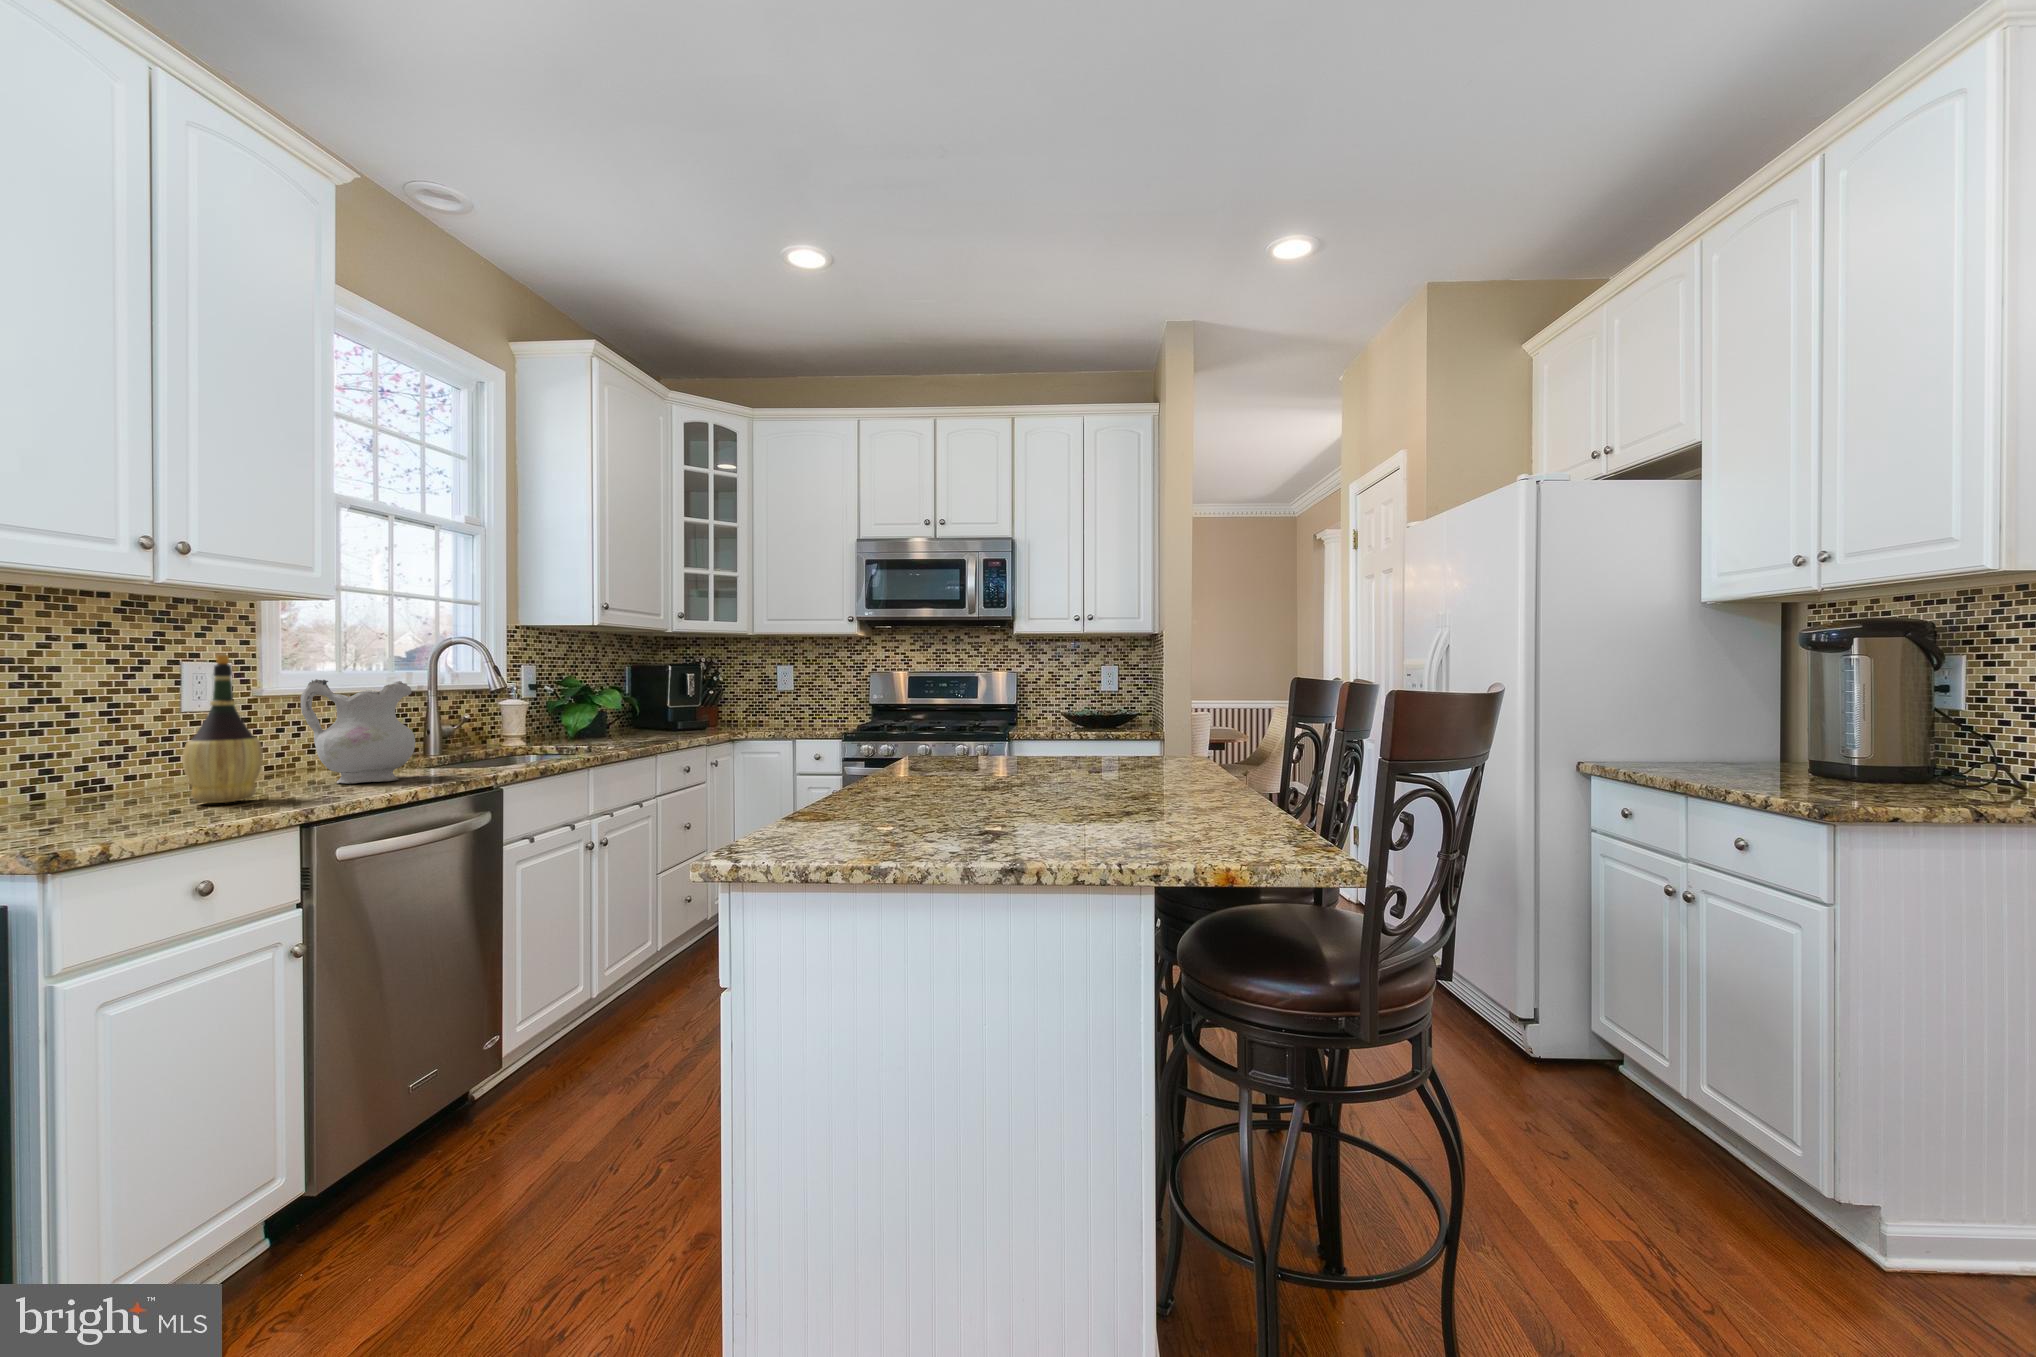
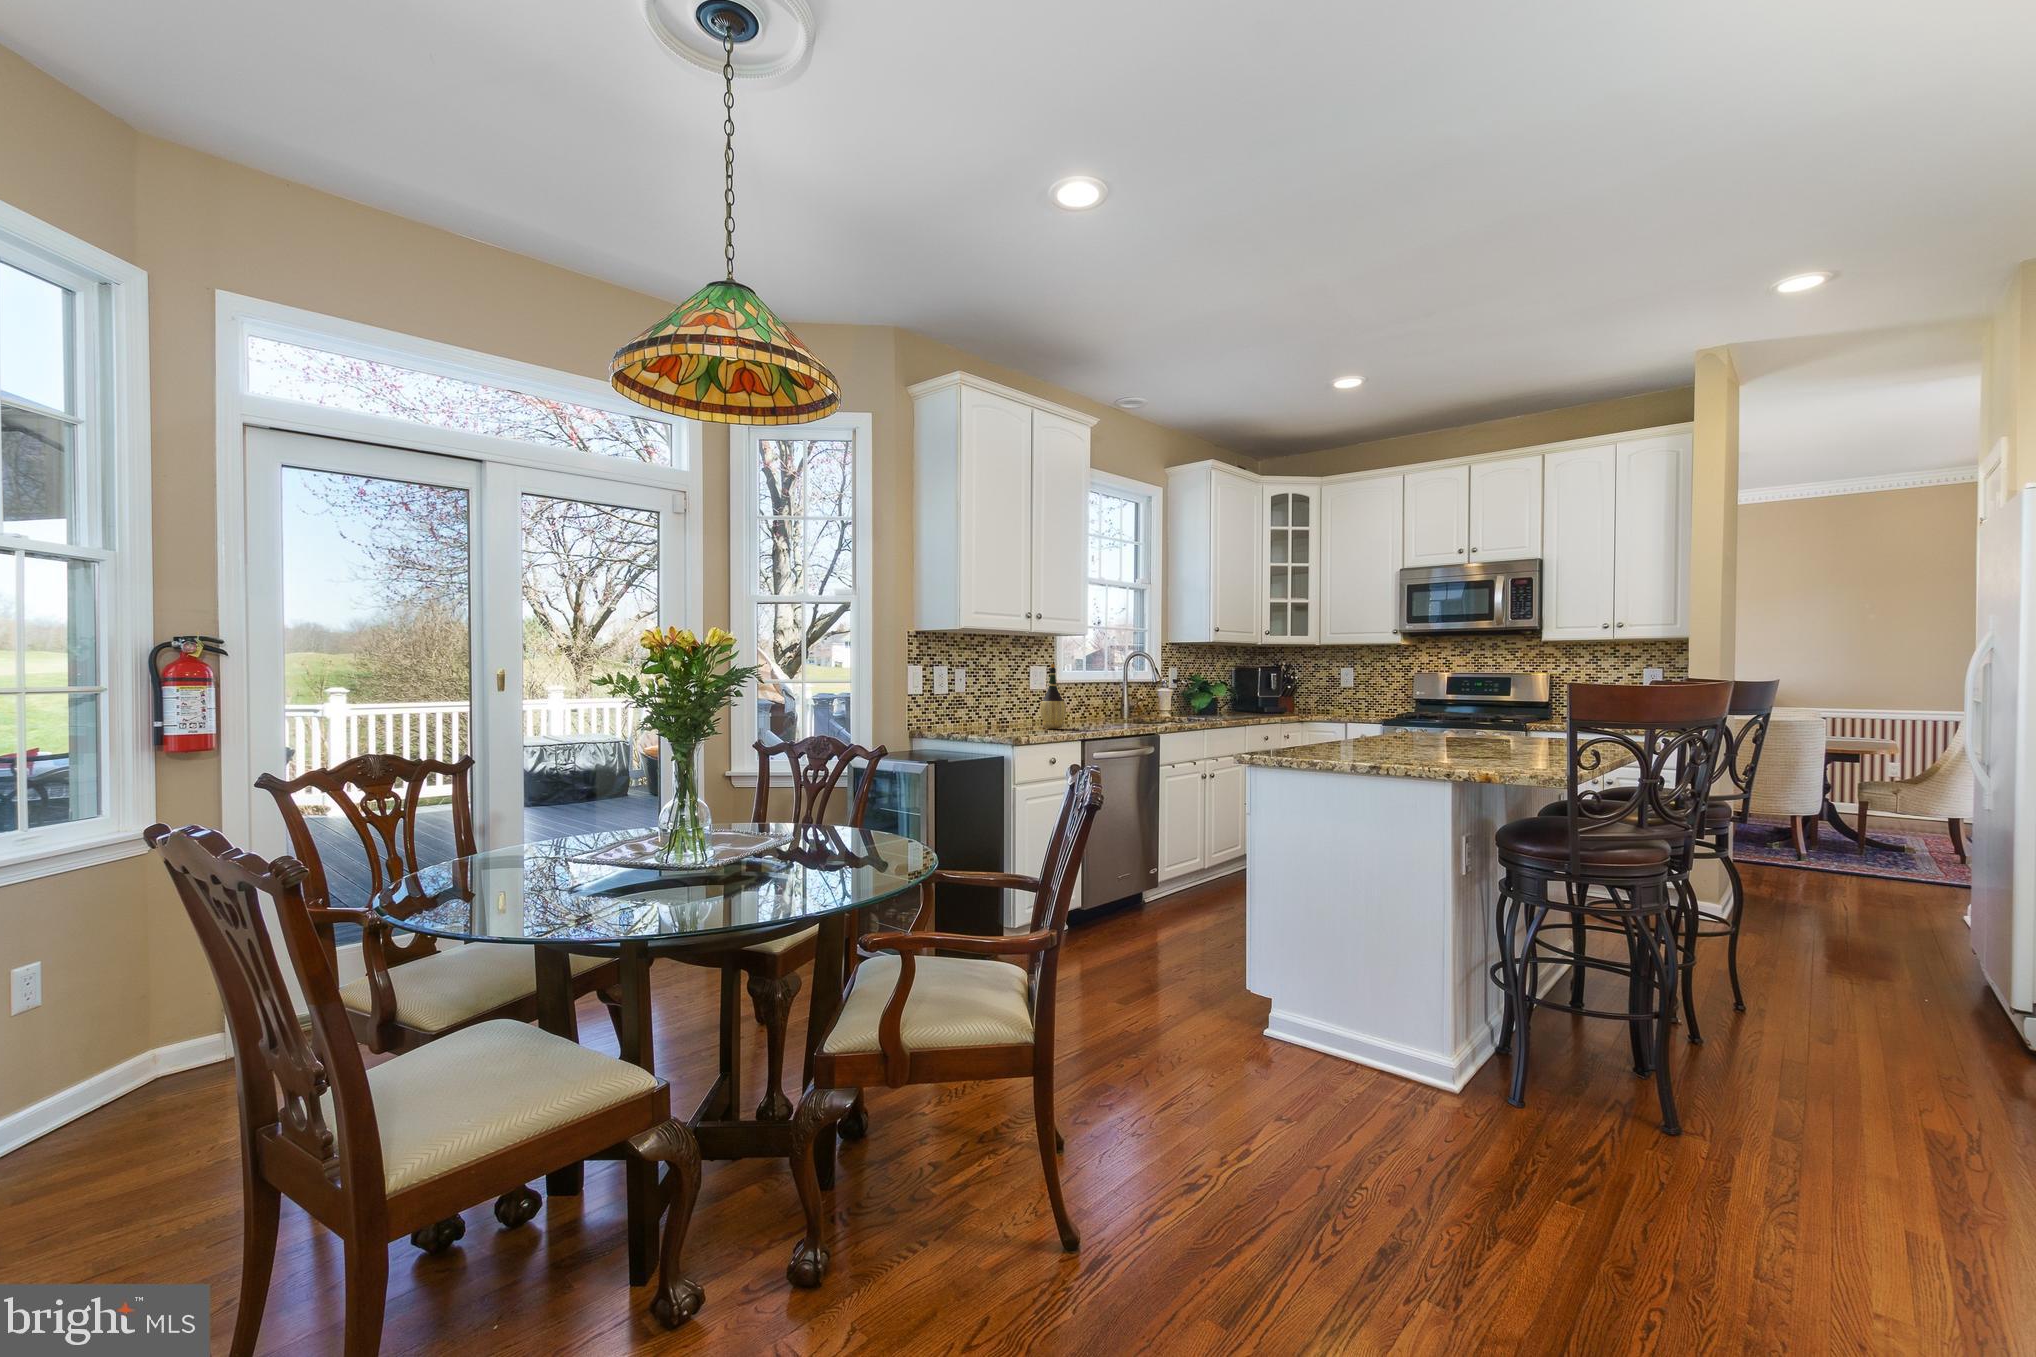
ceramic pitcher: present [301,679,415,784] -> none [1075,675,1120,726]

